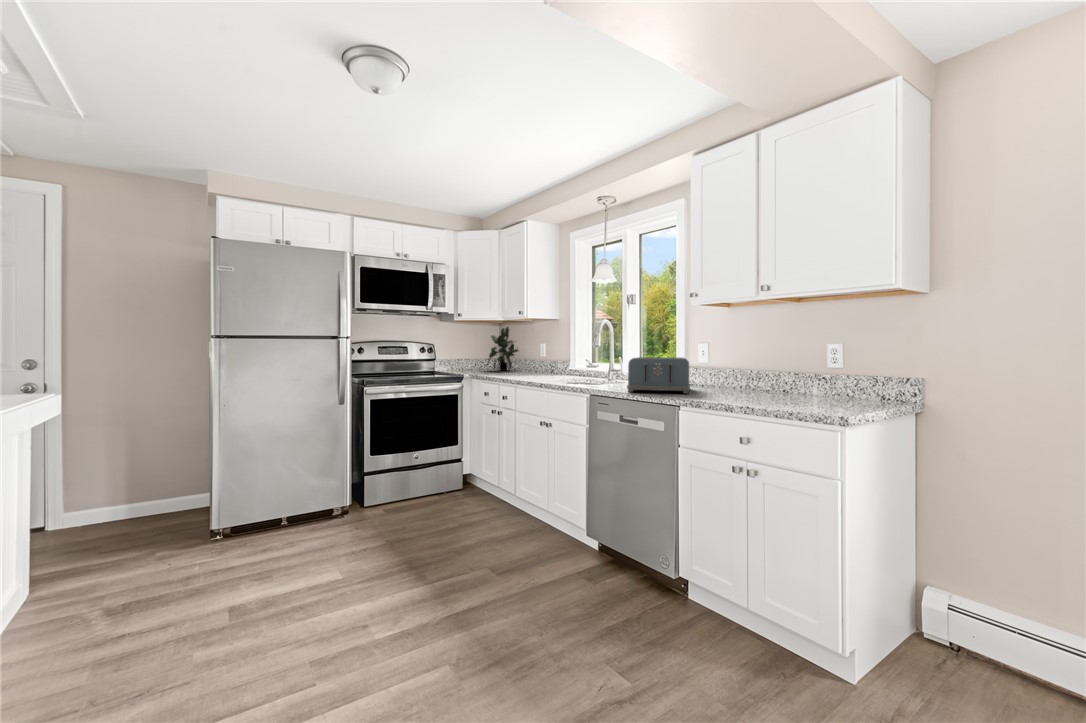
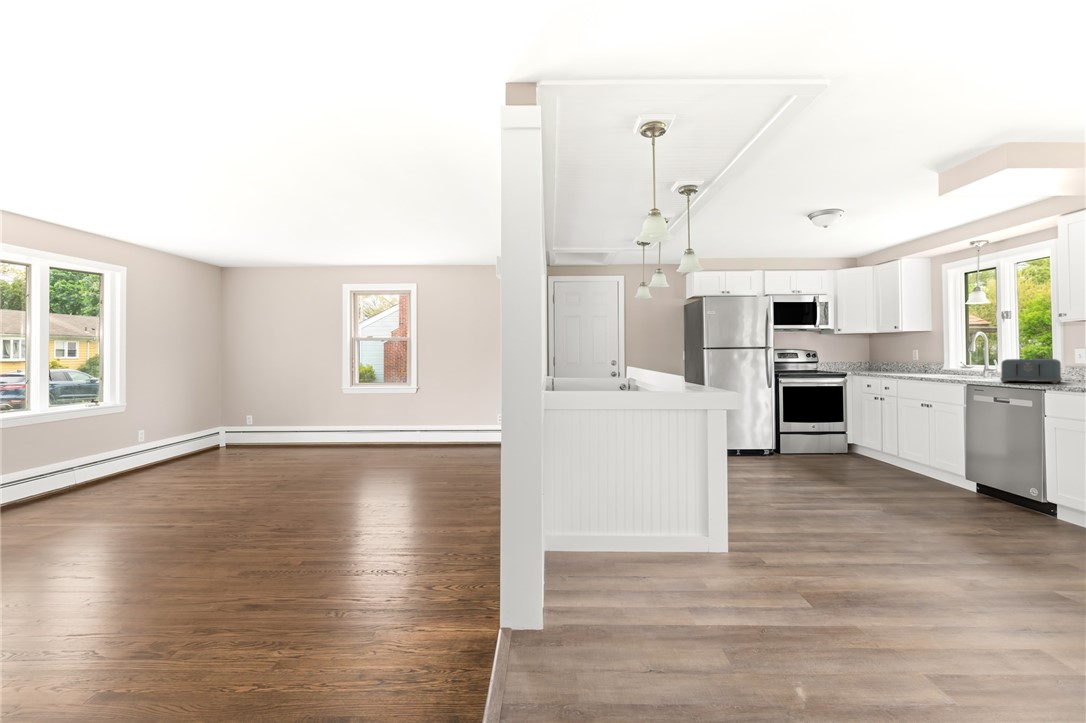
potted plant: present [489,327,518,371] -> none [861,337,891,371]

